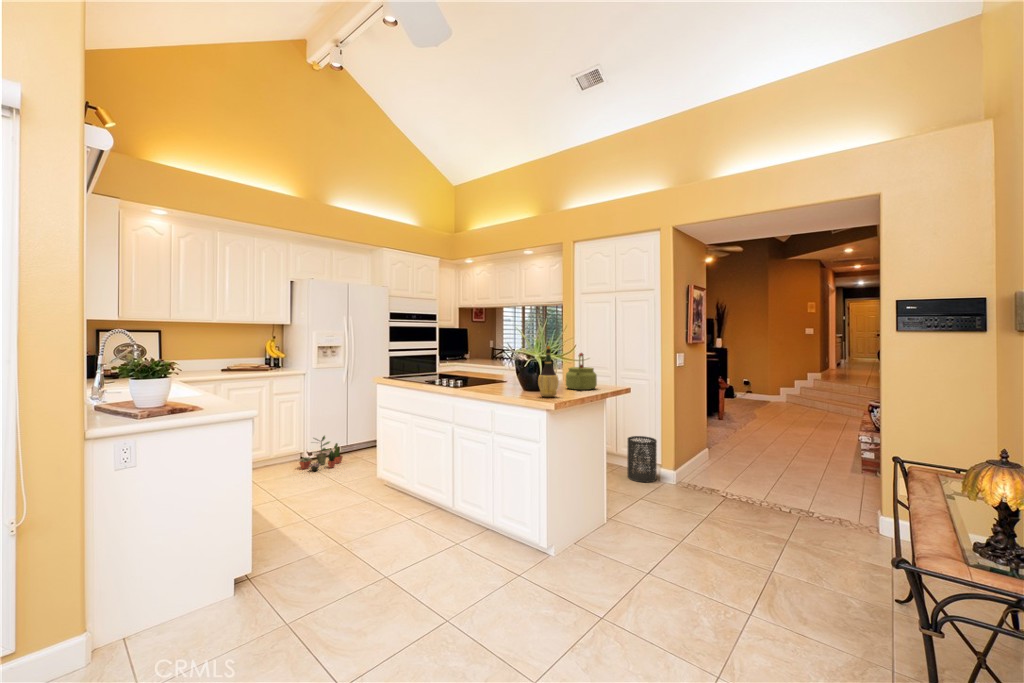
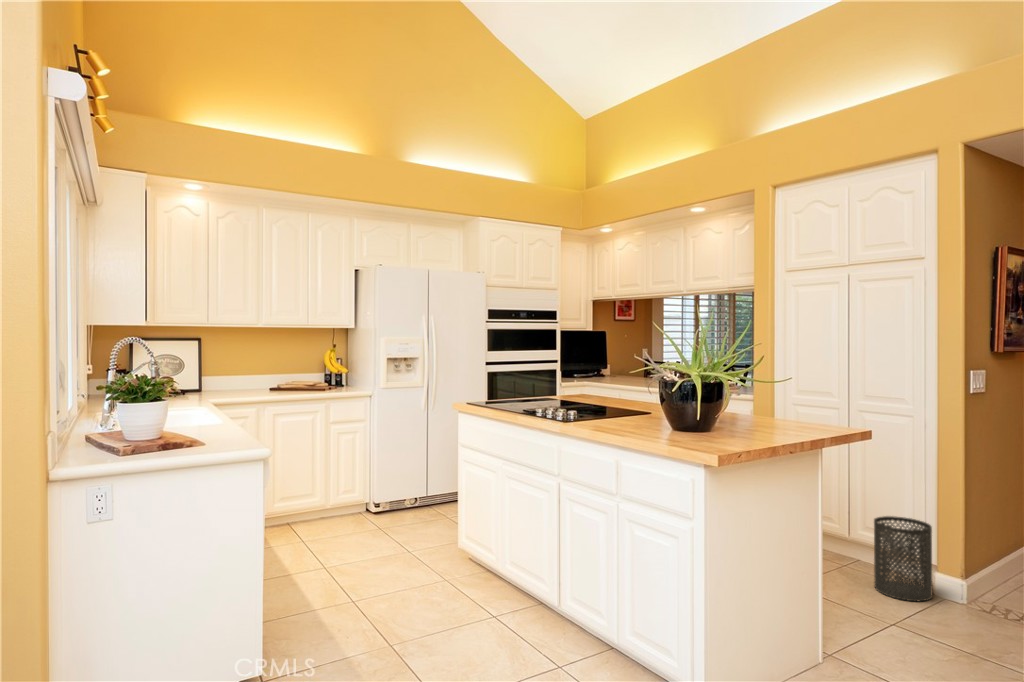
wine bottle: present [538,346,559,397] -> none [692,356,728,443]
kettle: present [566,353,597,390] -> none [748,368,805,432]
potted plant: present [299,436,343,471] -> none [361,483,420,533]

